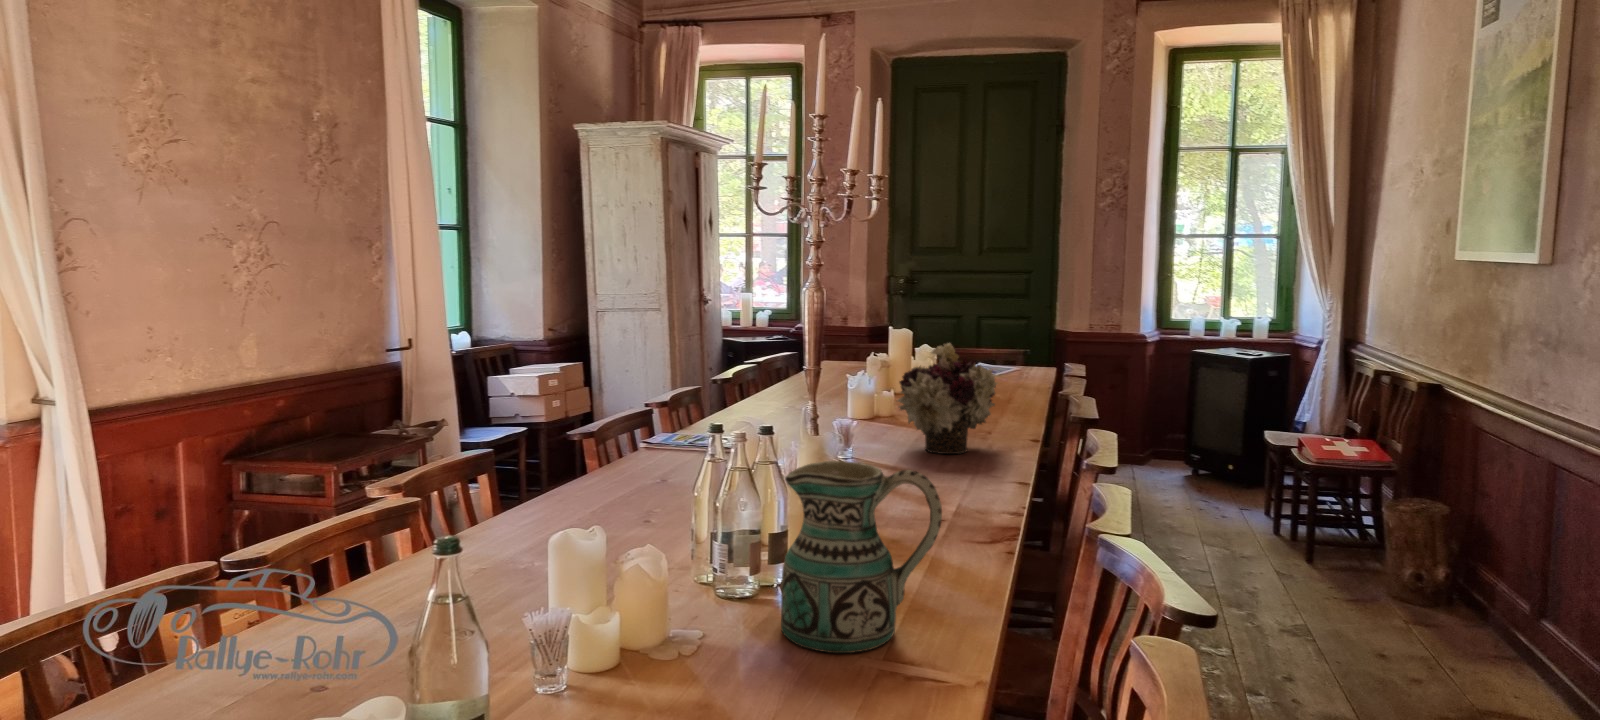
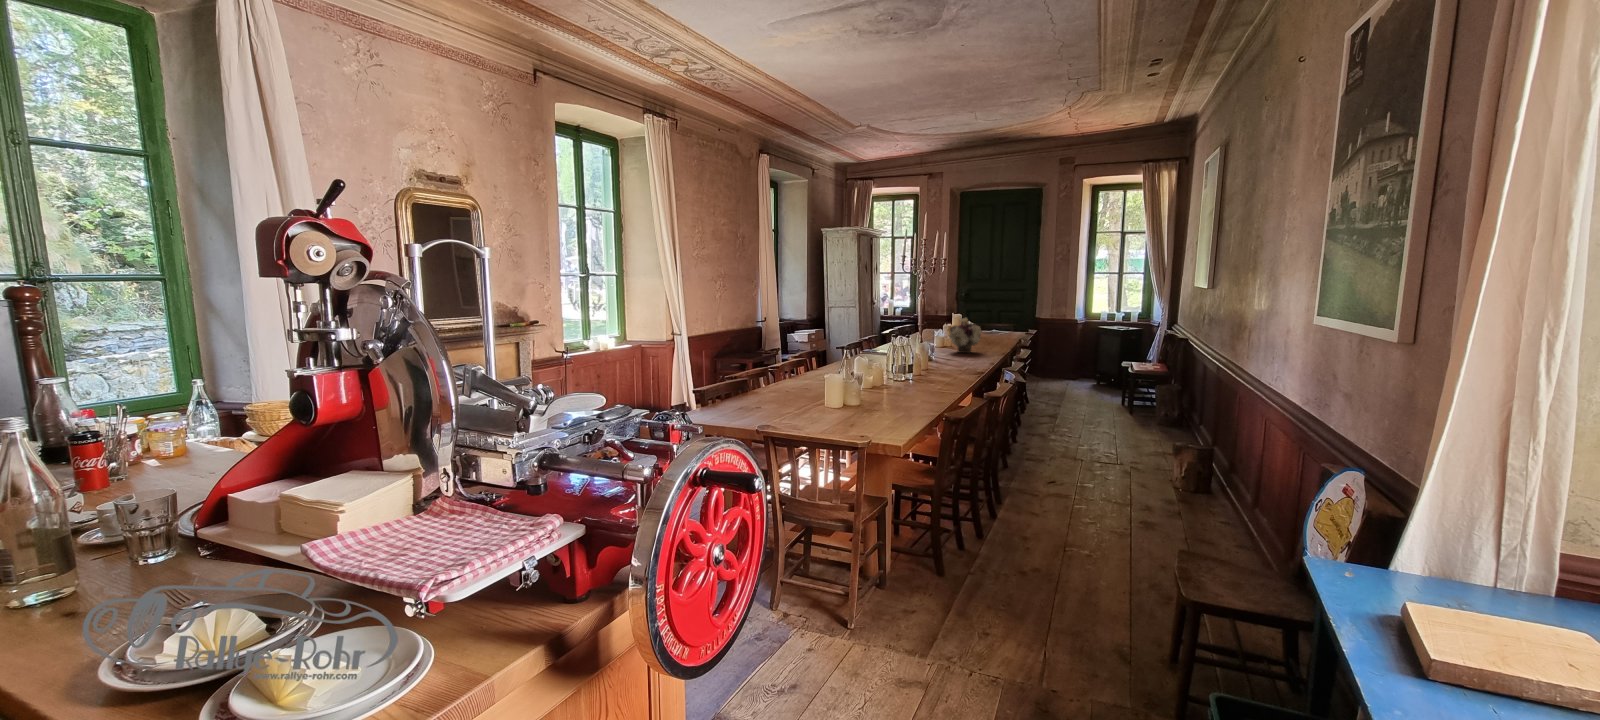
ceramic pitcher: present [781,461,942,653] -> none [914,339,949,378]

